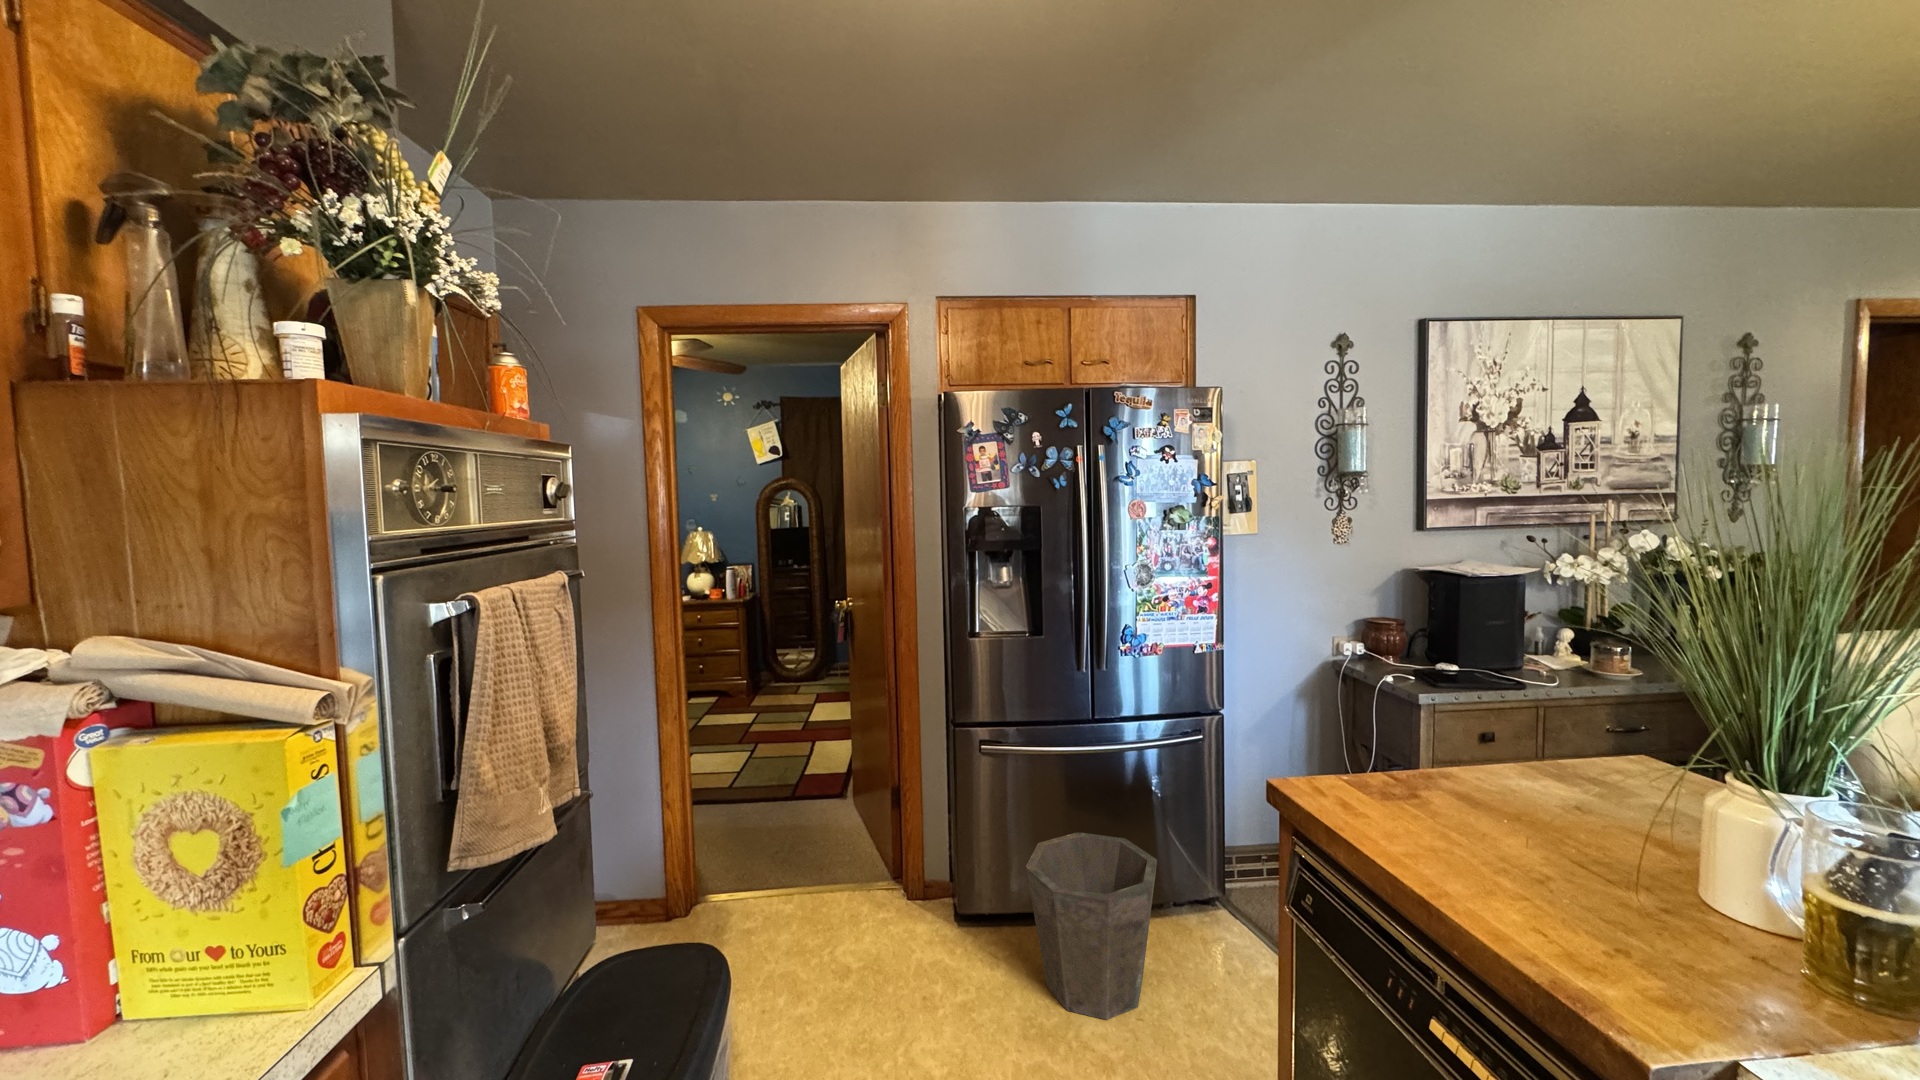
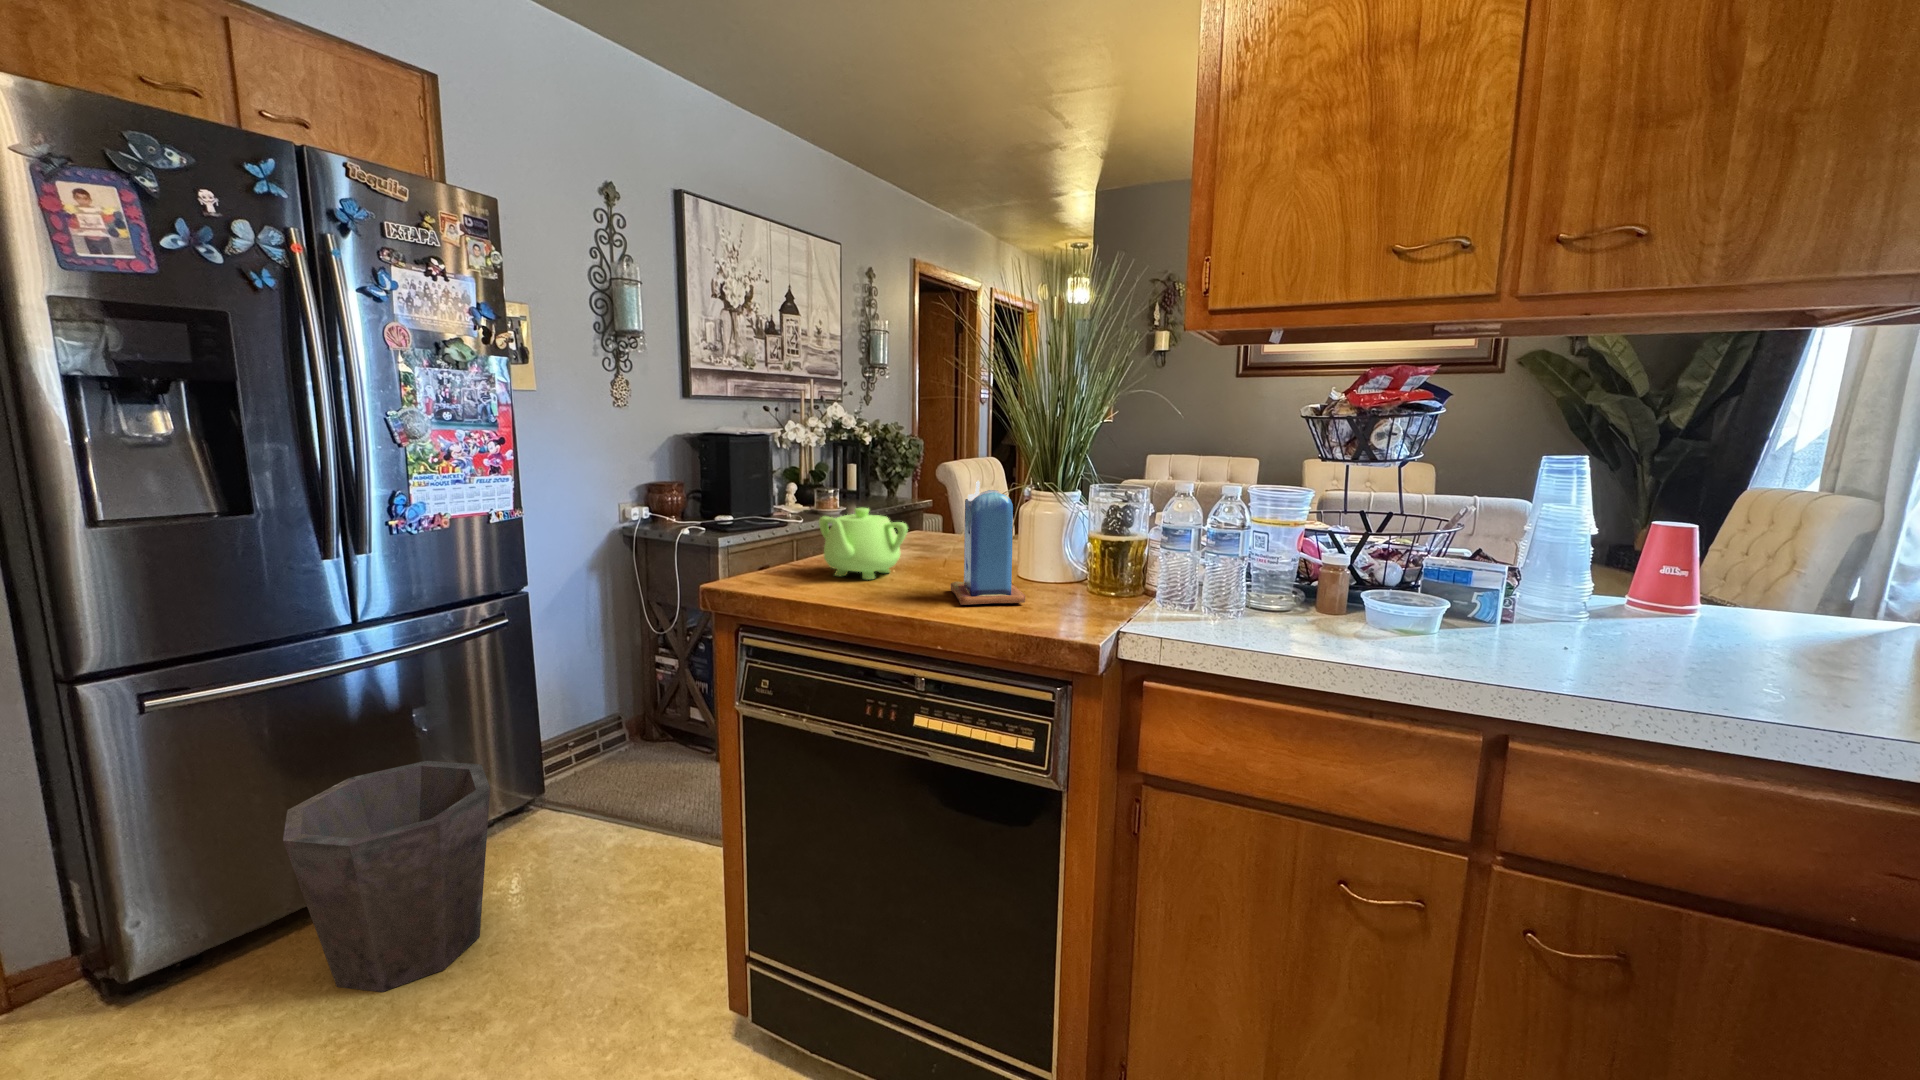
teapot: none [1431,743,1566,848] -> present [819,508,908,579]
candle: none [1606,771,1758,1008] -> present [951,481,1025,605]

